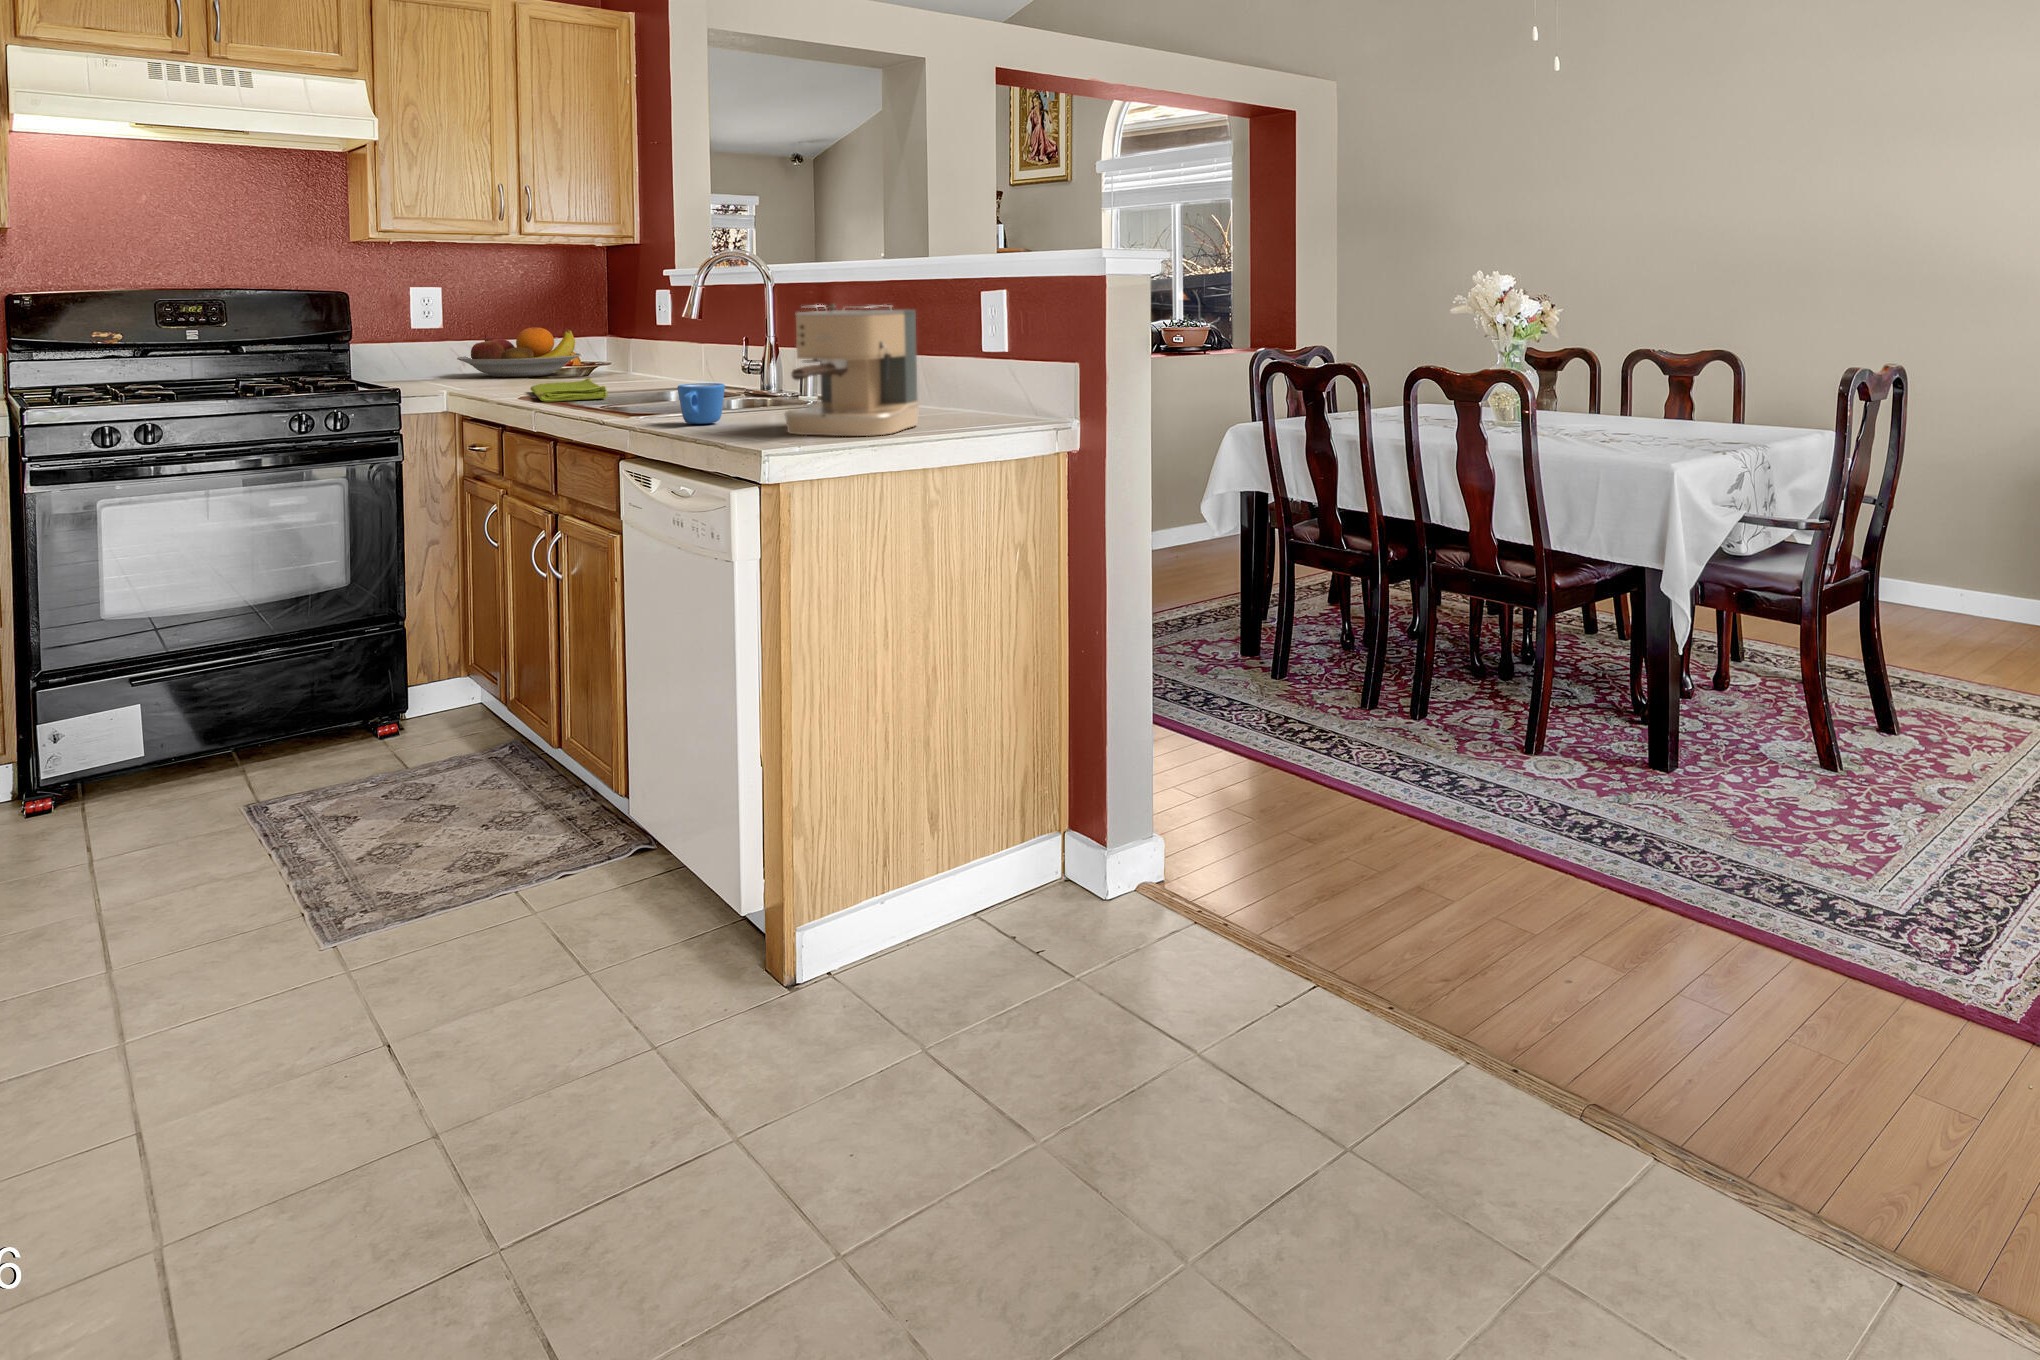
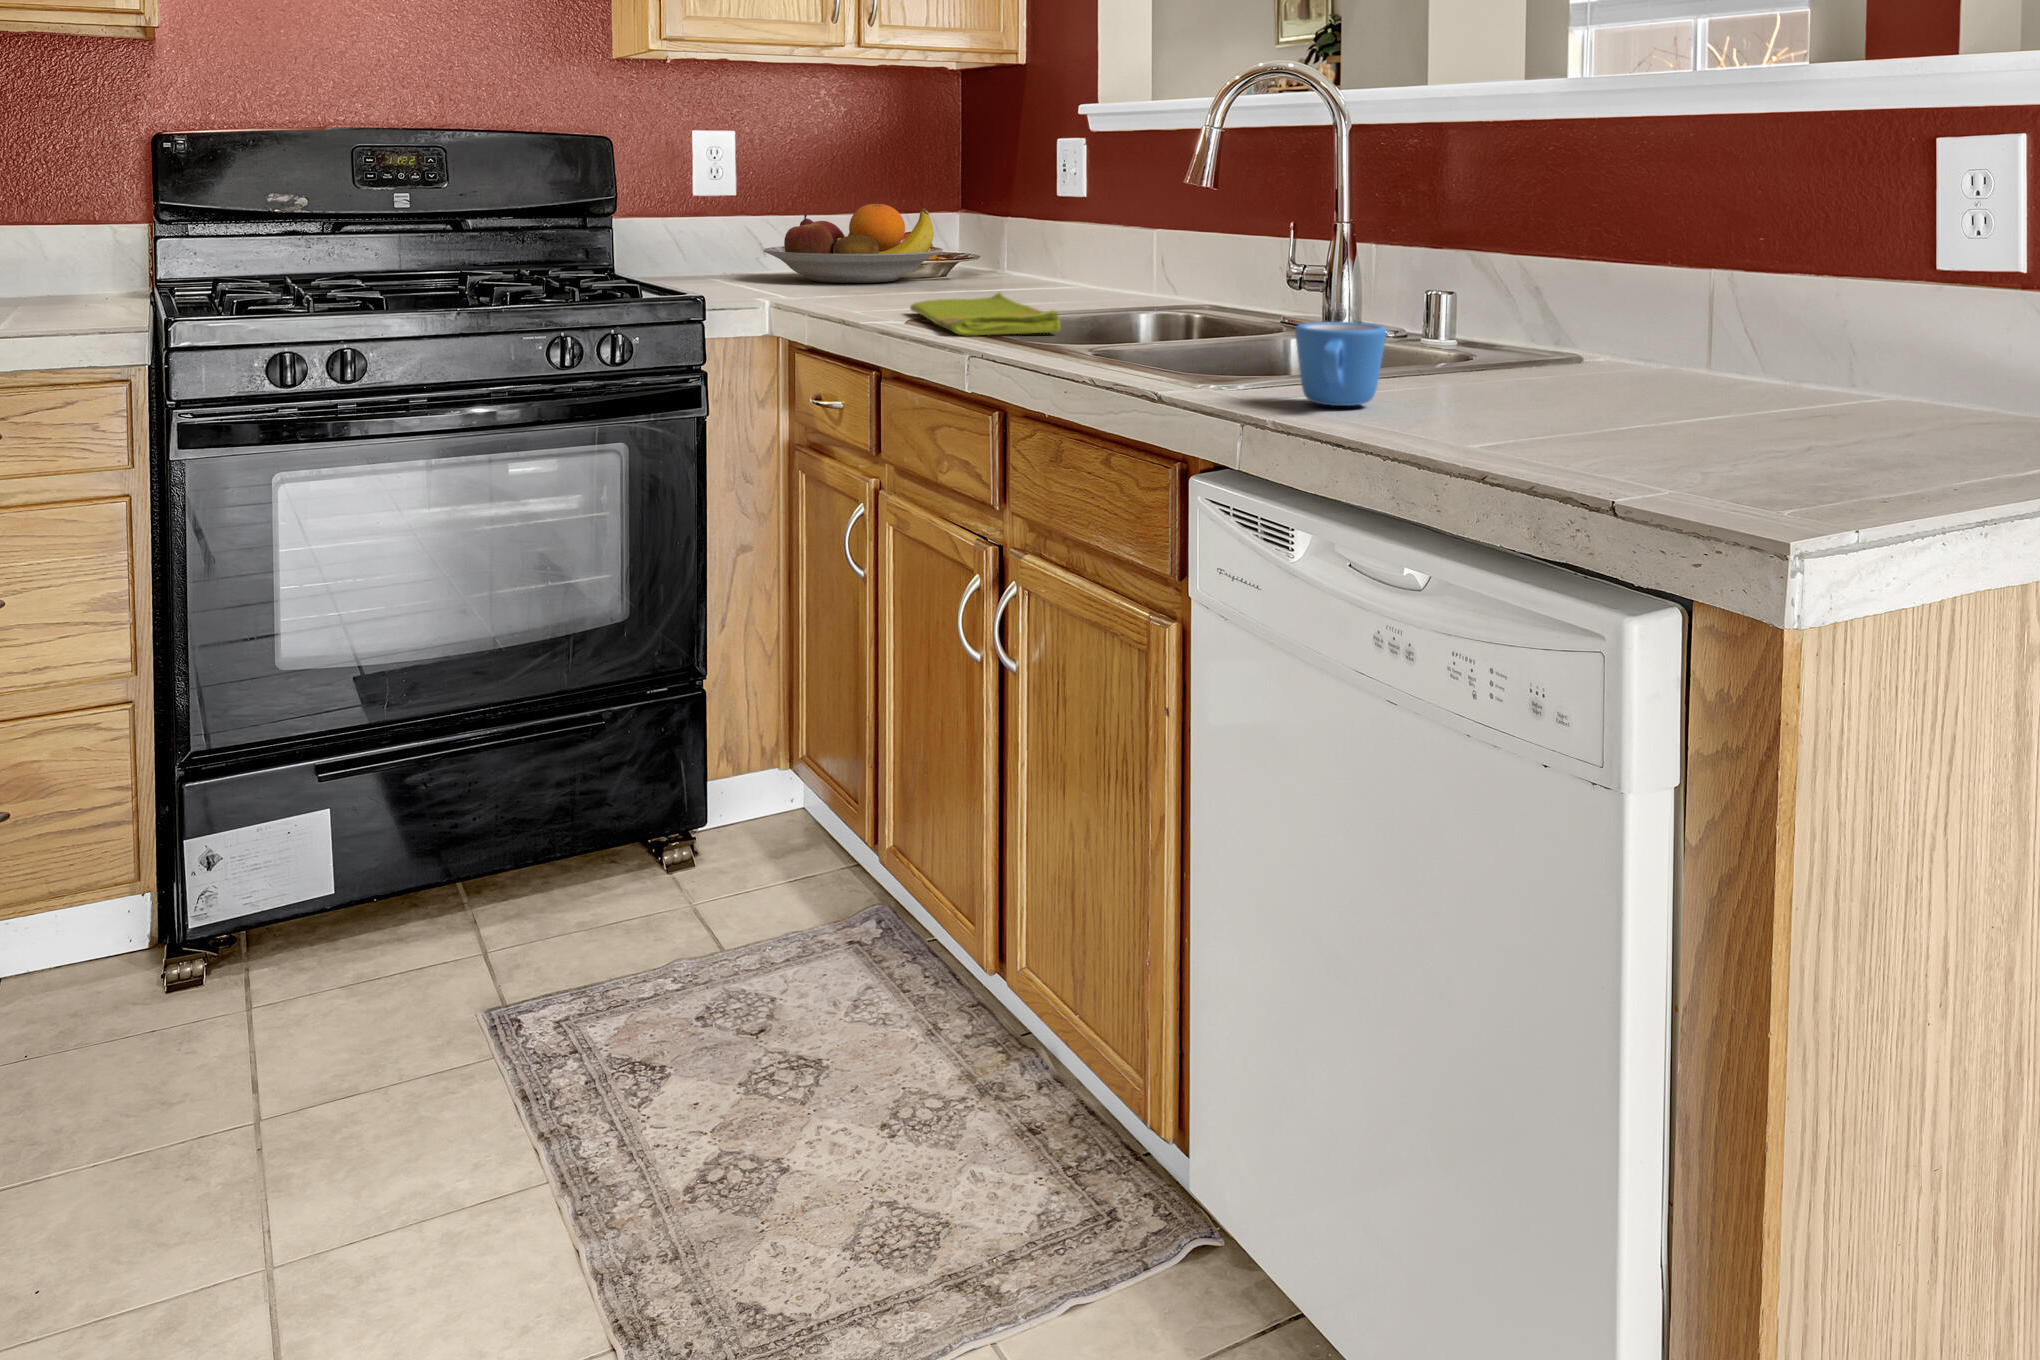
coffee maker: present [784,303,919,436] -> none [1559,161,1836,462]

